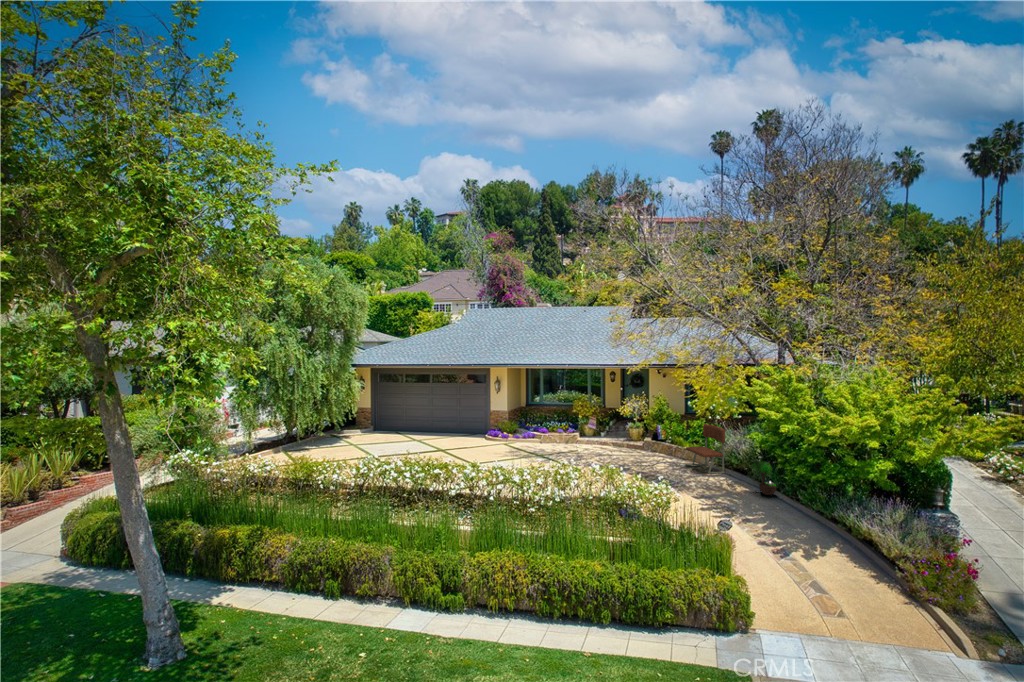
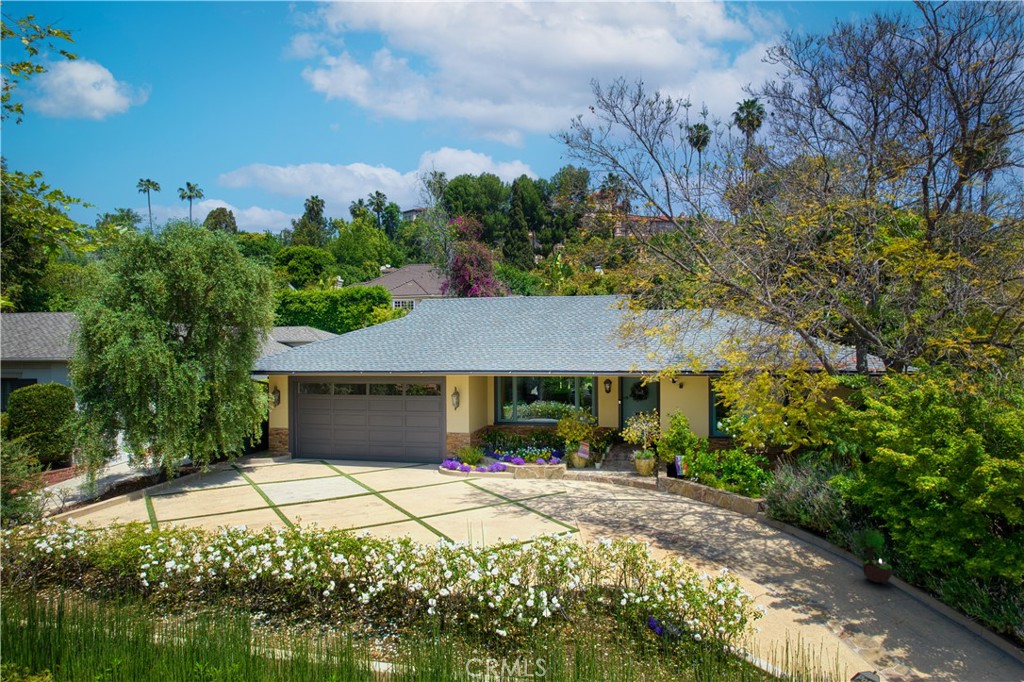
bench: present [686,424,725,474] -> none [726,458,790,537]

